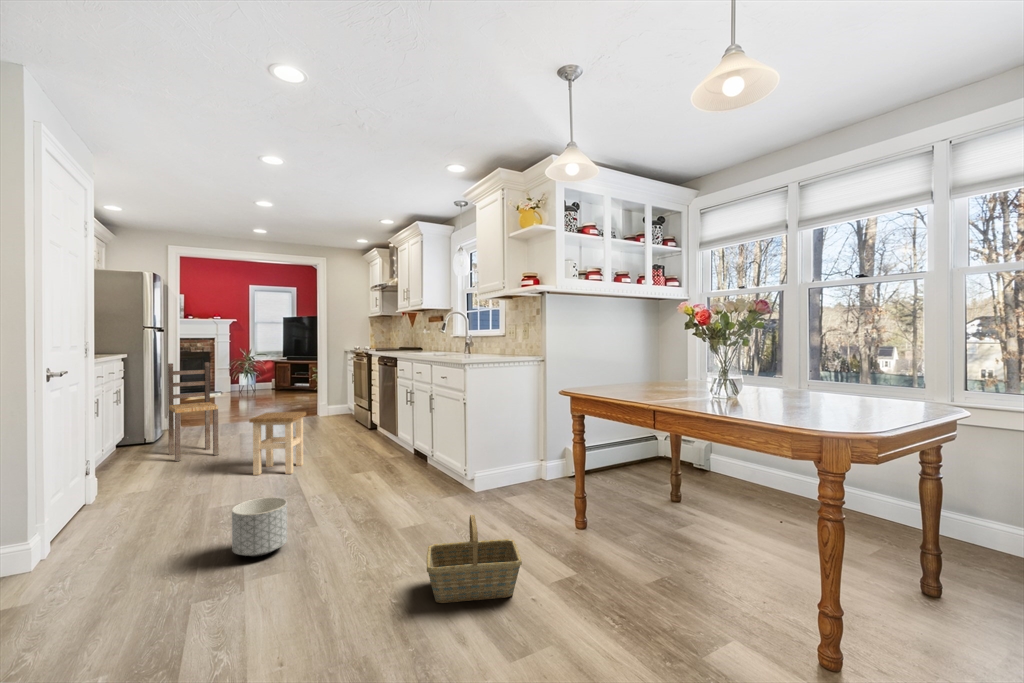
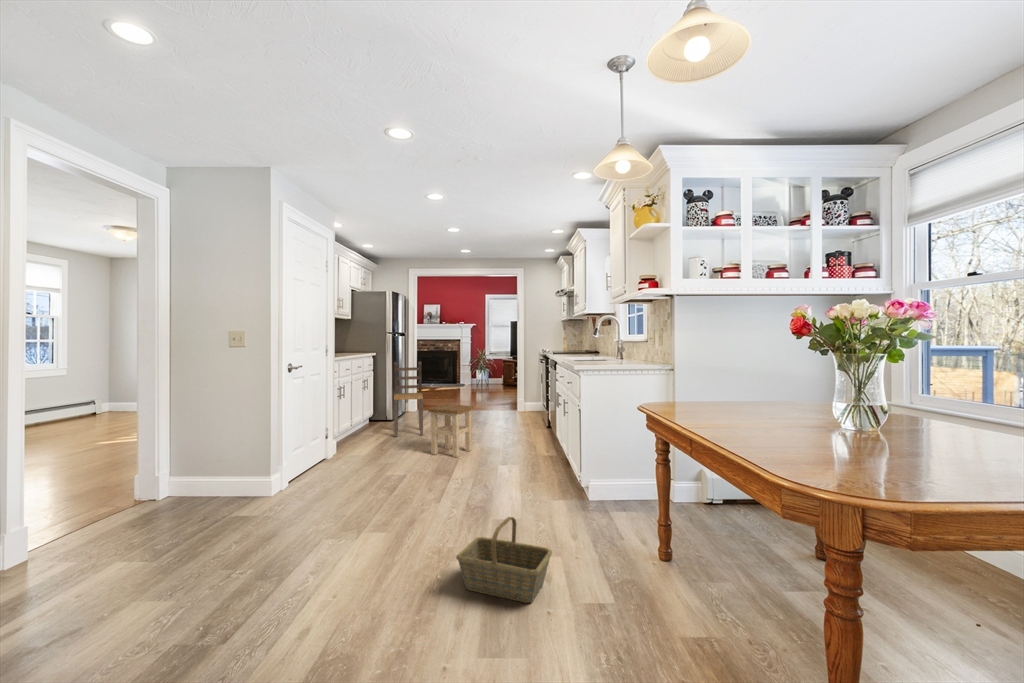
planter: present [232,497,287,557] -> none [367,473,407,518]

